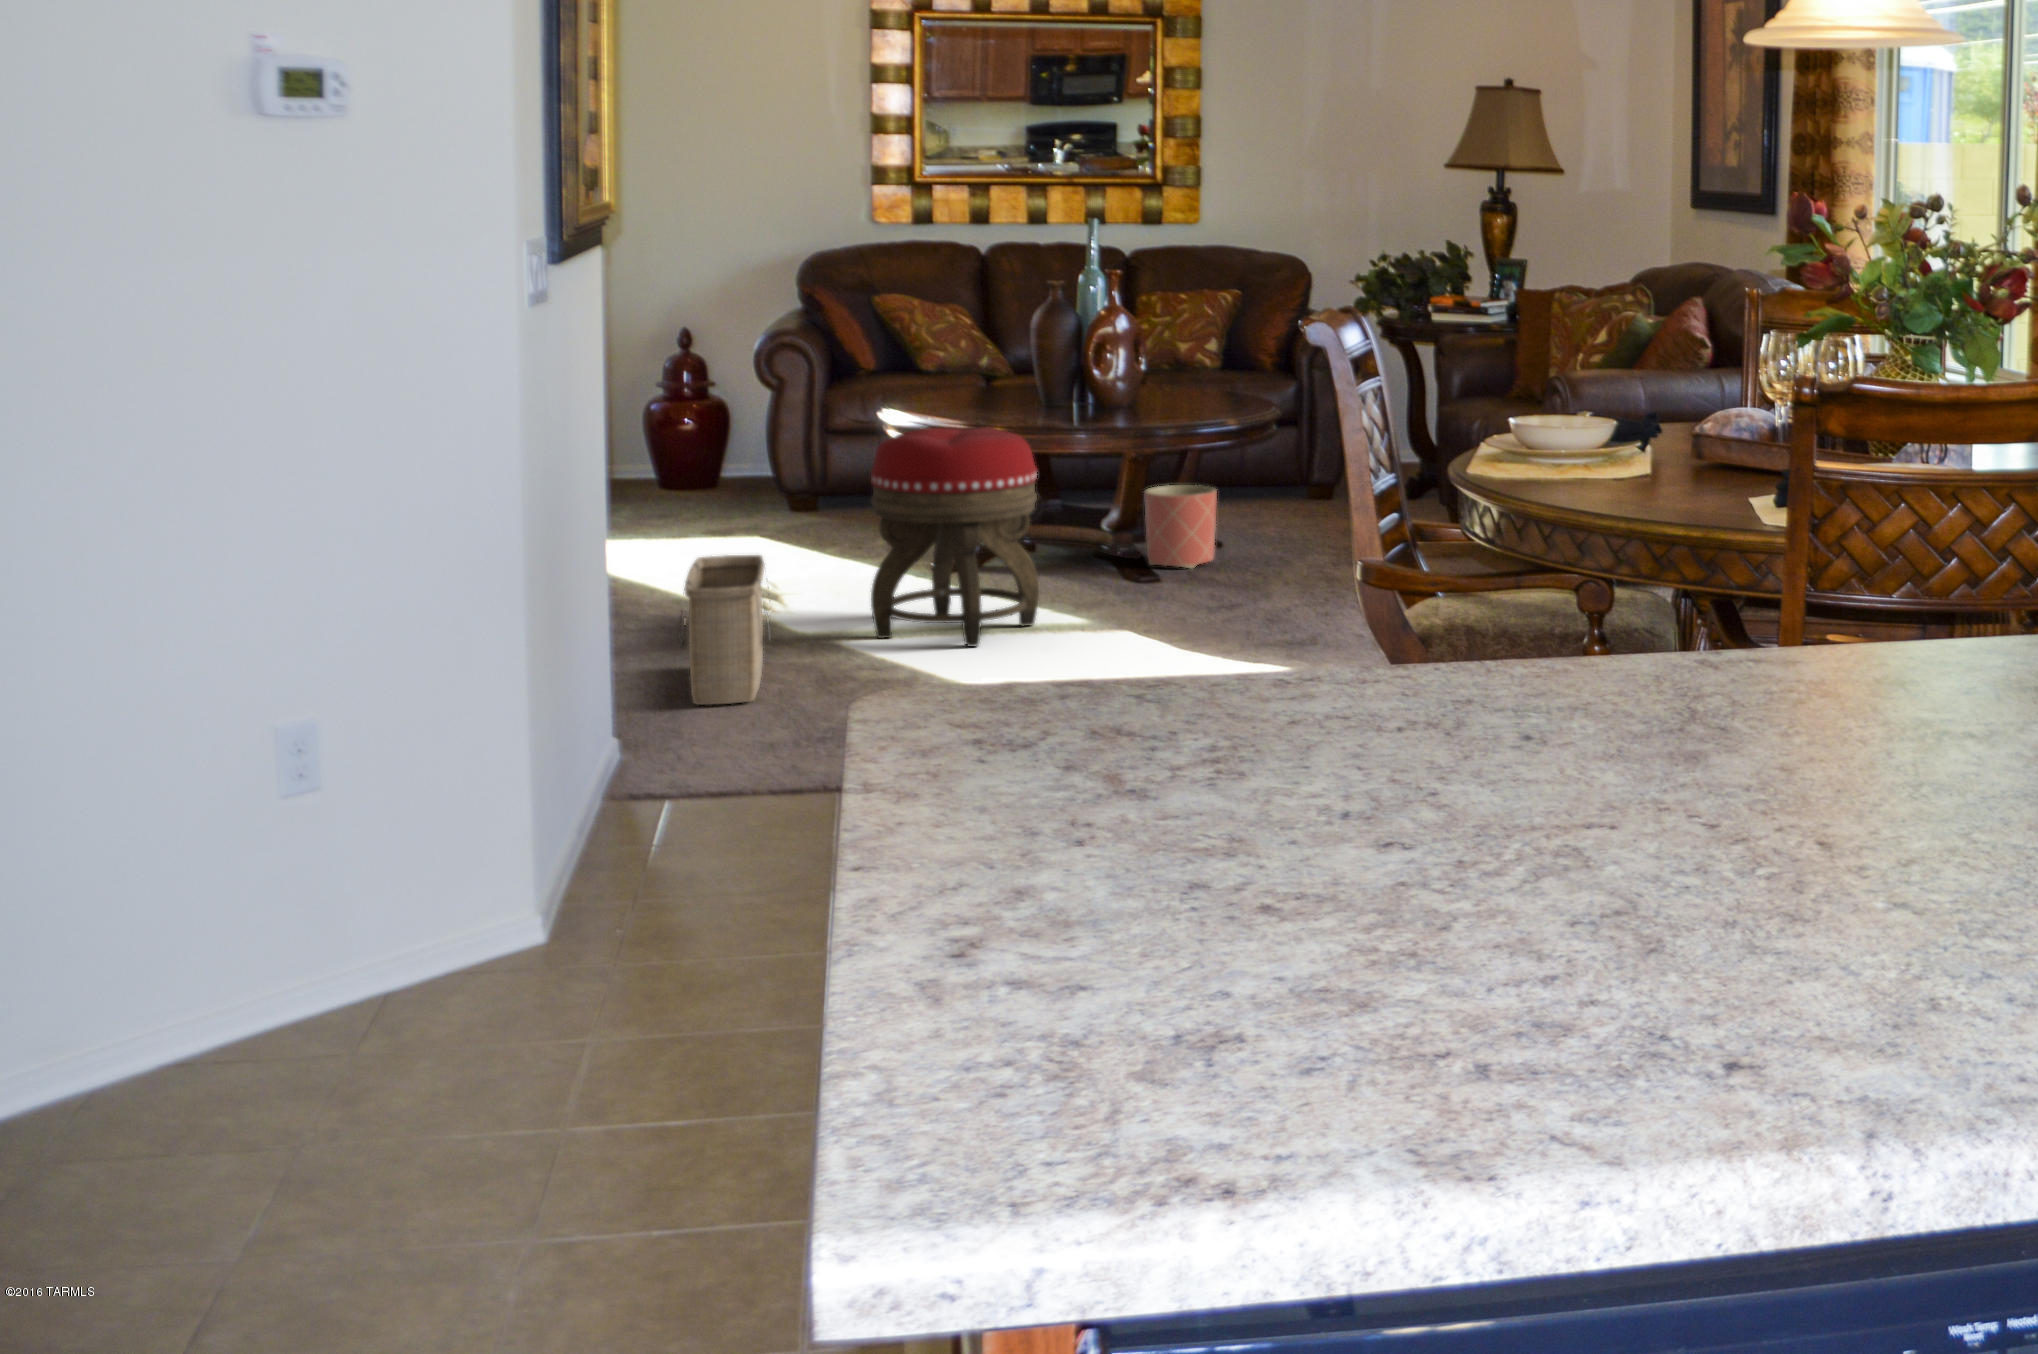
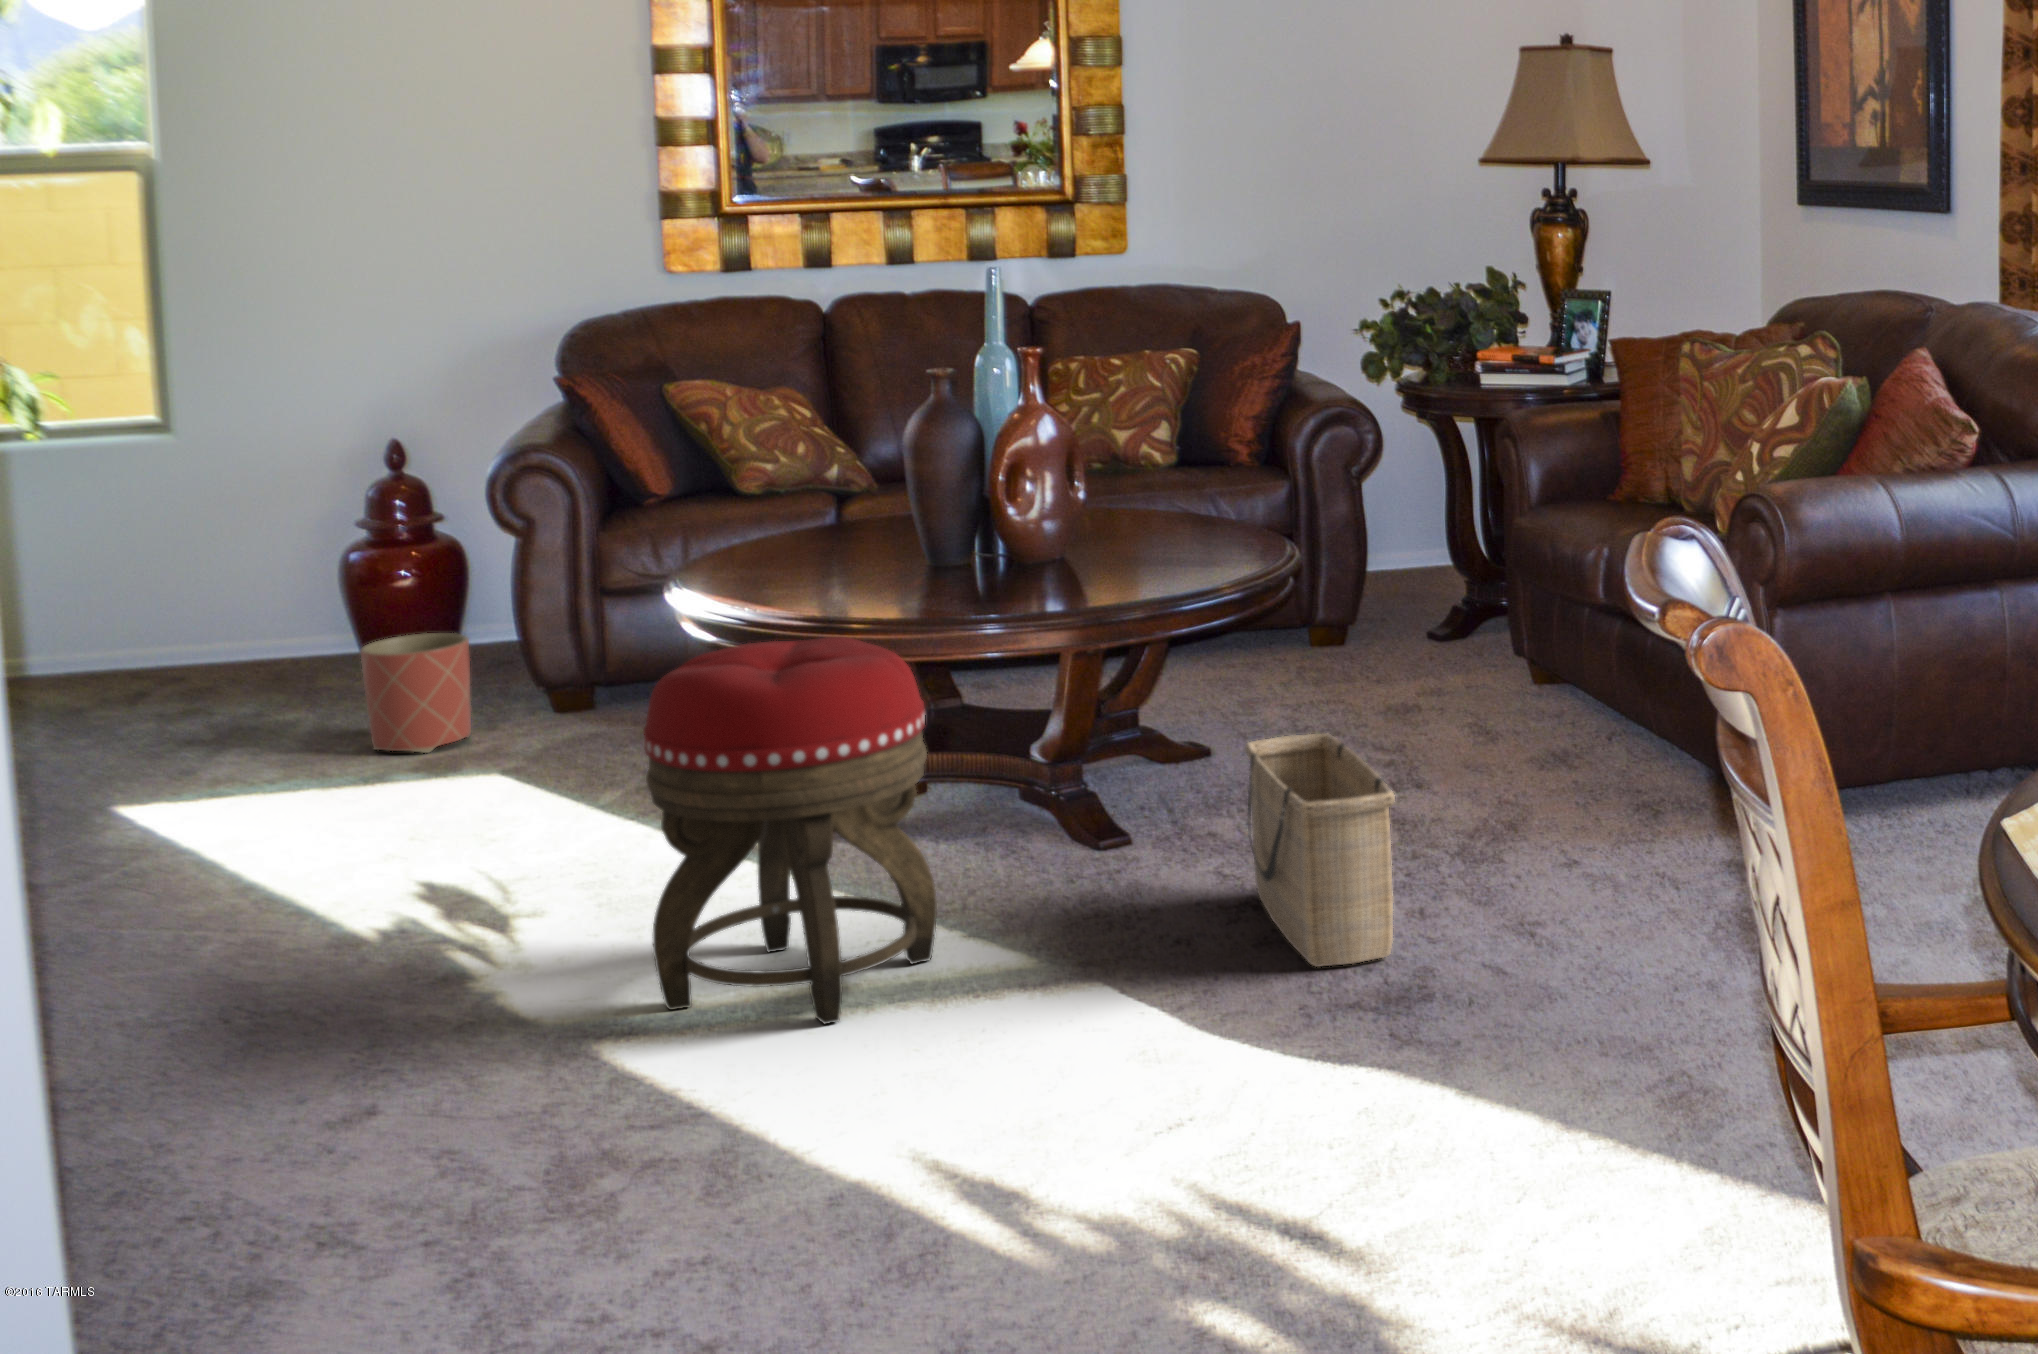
planter: present [1144,485,1217,568] -> present [361,633,471,753]
basket: present [680,555,772,705] -> present [1245,733,1395,967]

